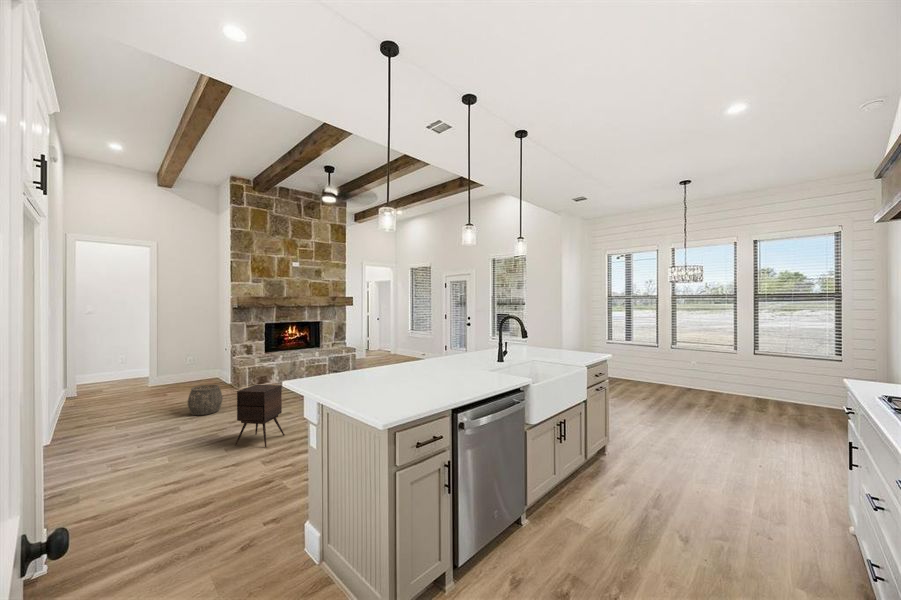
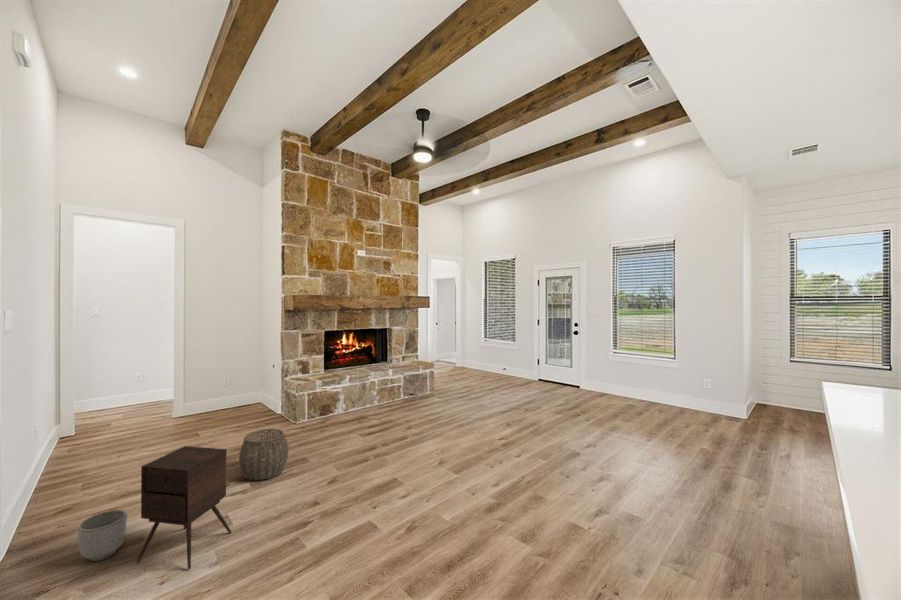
side table: present [235,385,285,447] -> present [136,446,231,569]
planter: none [83,420,112,446] -> present [77,510,127,561]

